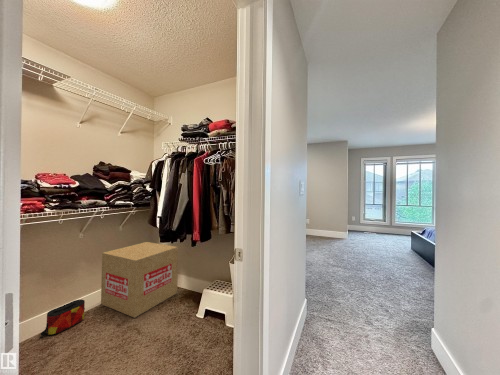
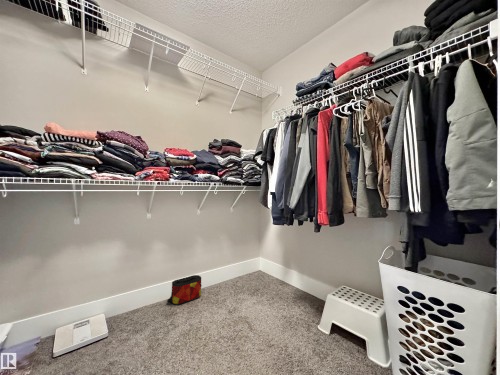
cardboard box: present [101,242,178,318] -> none [215,227,291,308]

